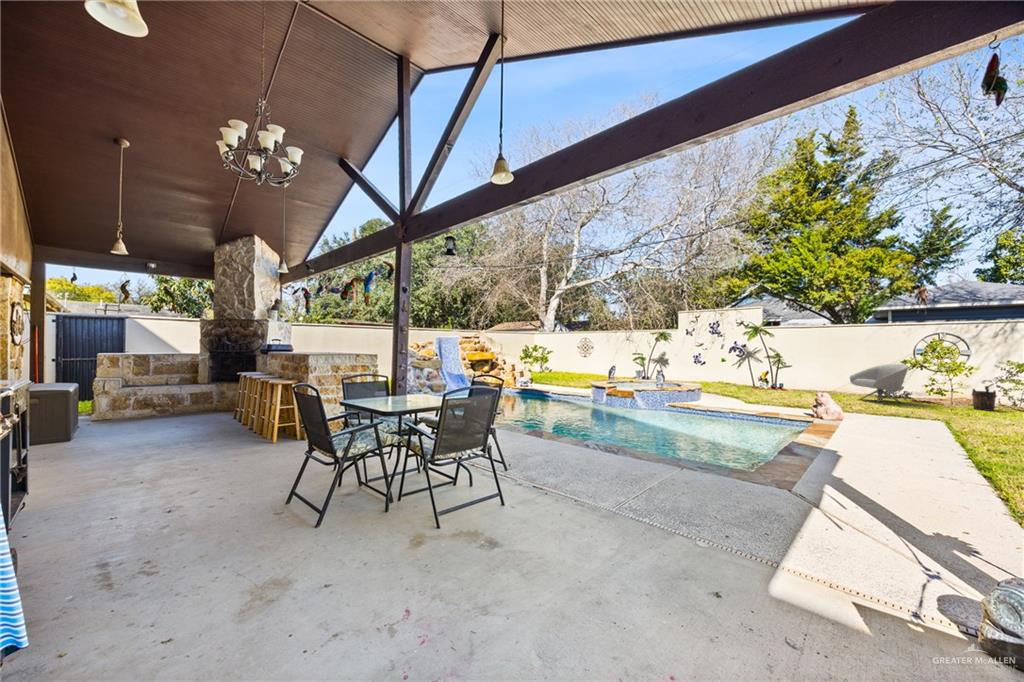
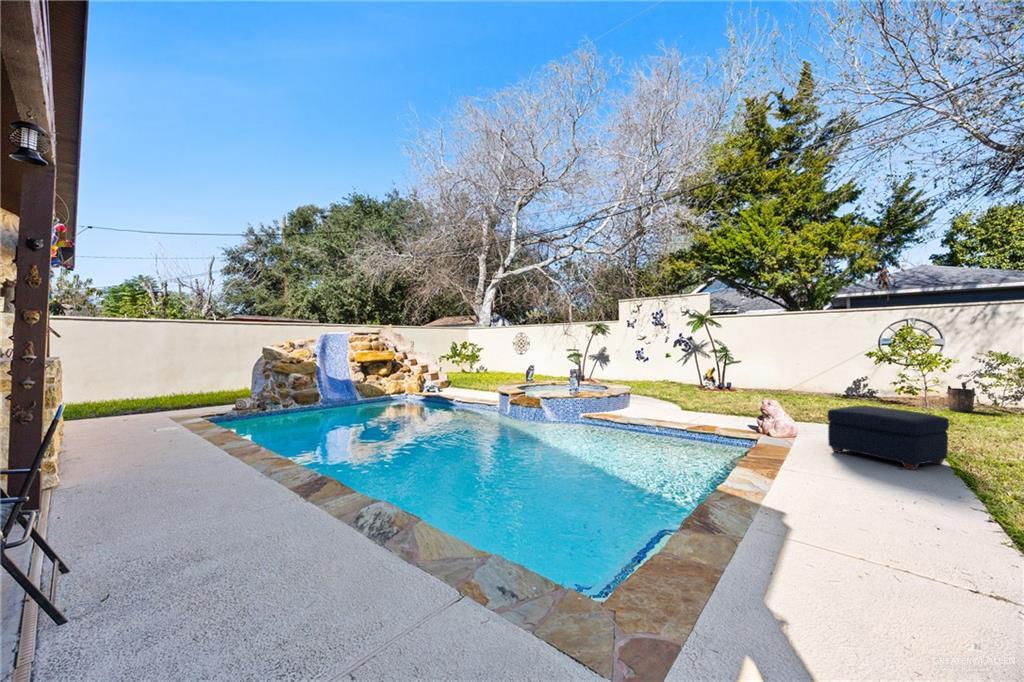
armchair: present [850,363,909,402] -> none [807,356,875,404]
ottoman: none [866,396,959,439] -> present [828,406,949,470]

